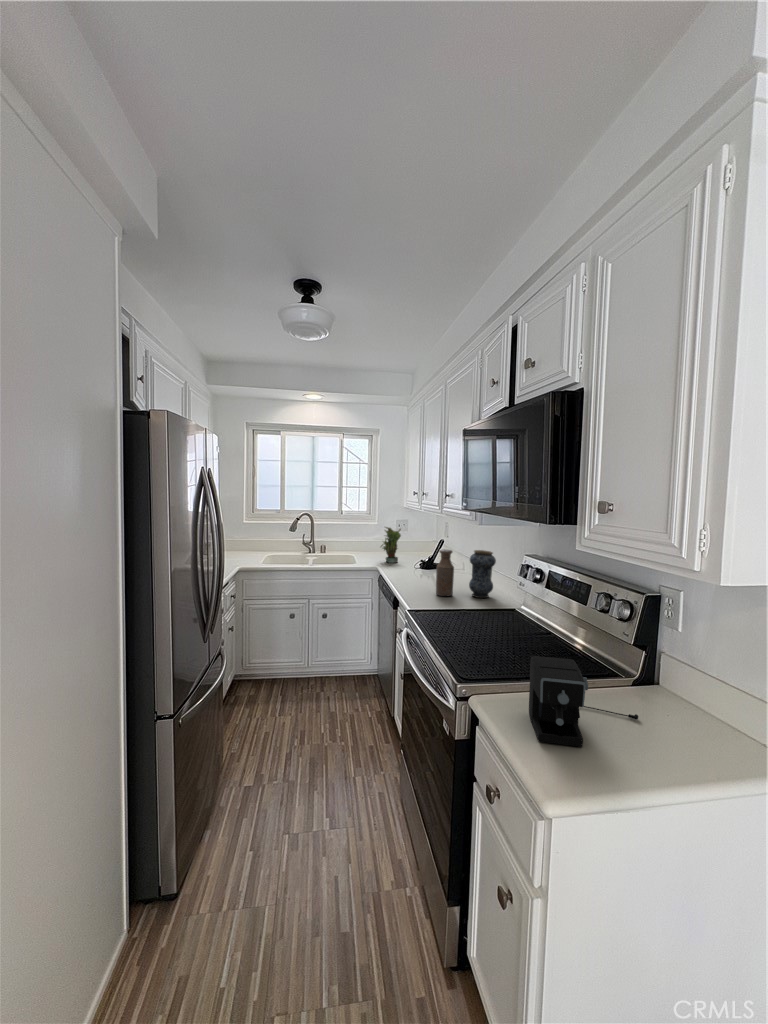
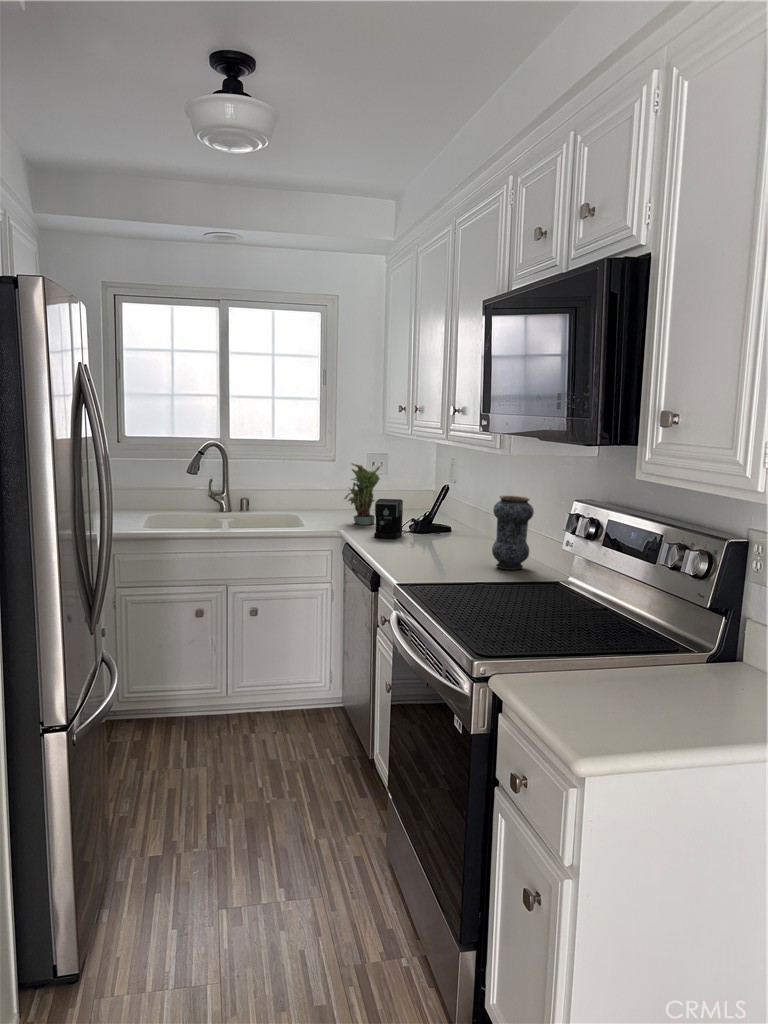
bottle: present [436,549,454,596] -> none [440,495,469,568]
coffee maker: present [529,656,638,747] -> present [374,499,440,539]

